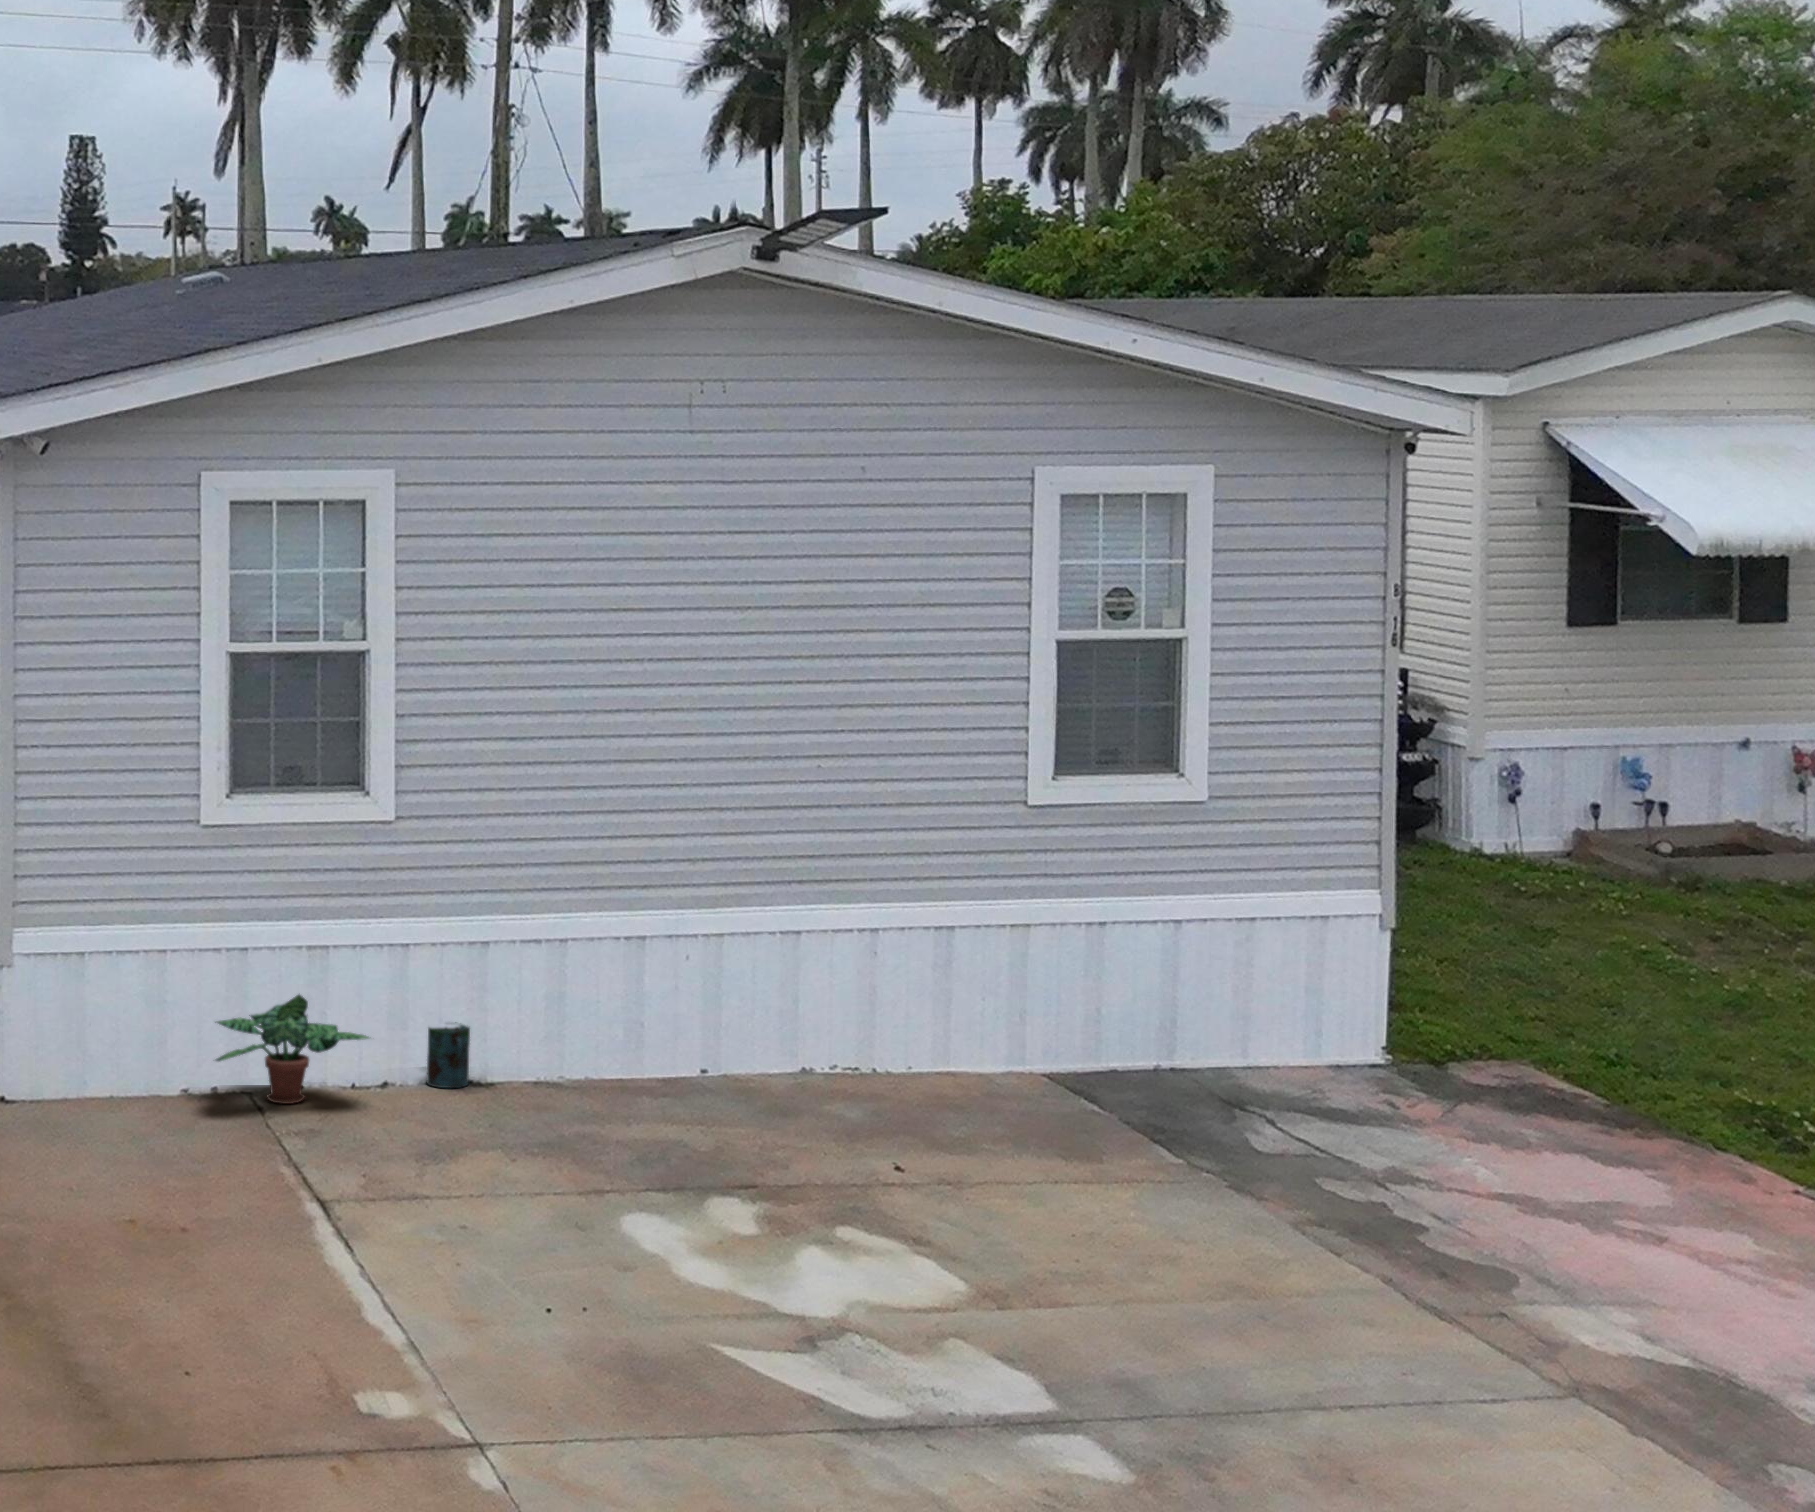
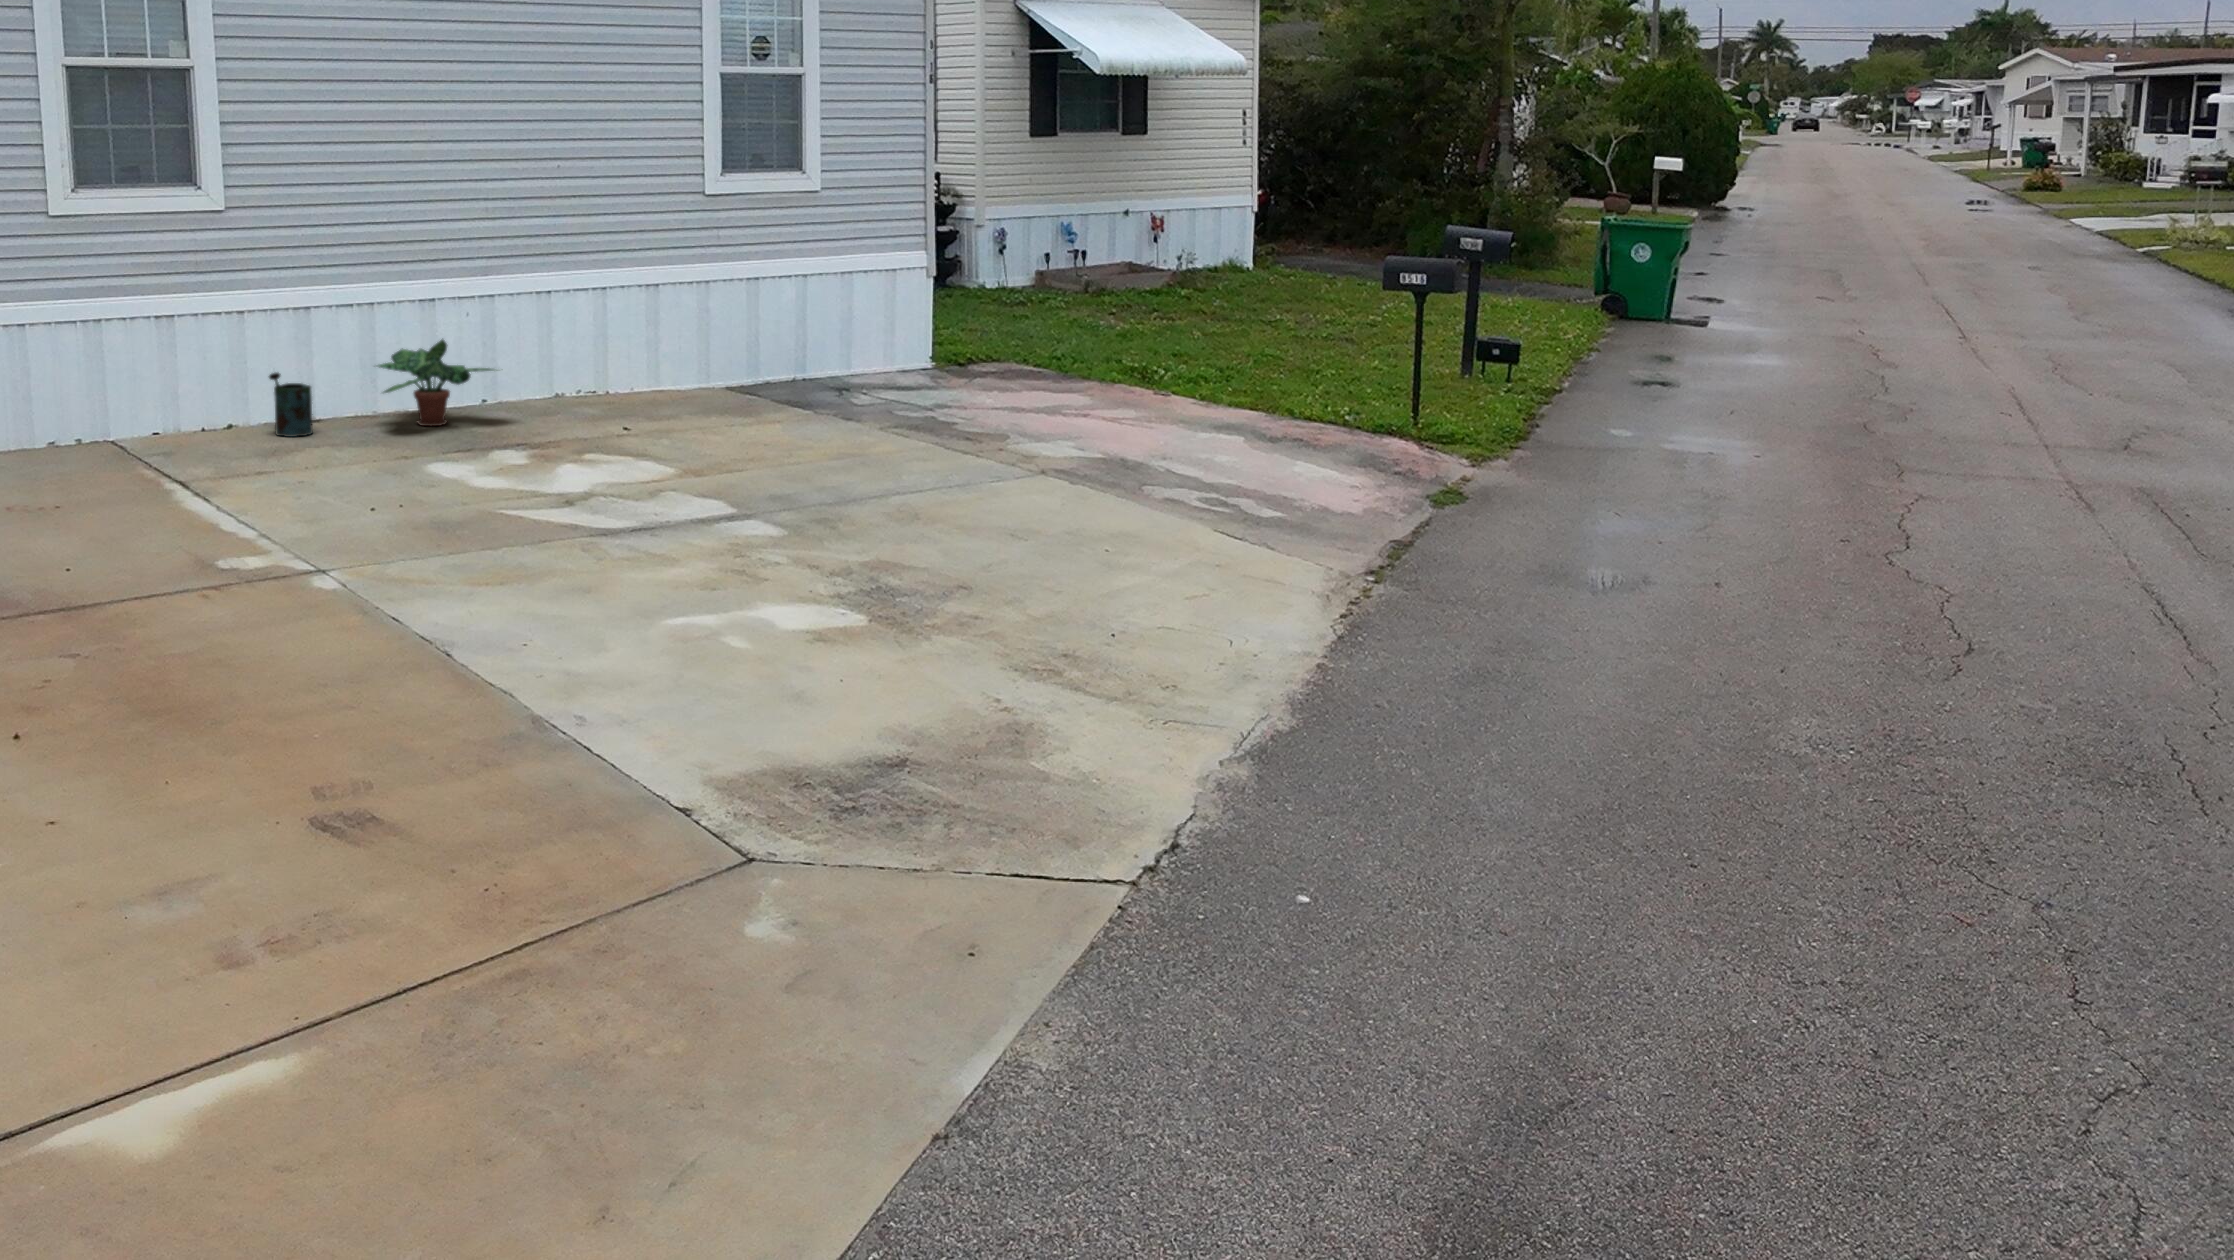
potted plant: present [216,995,369,1104] -> present [378,339,492,426]

